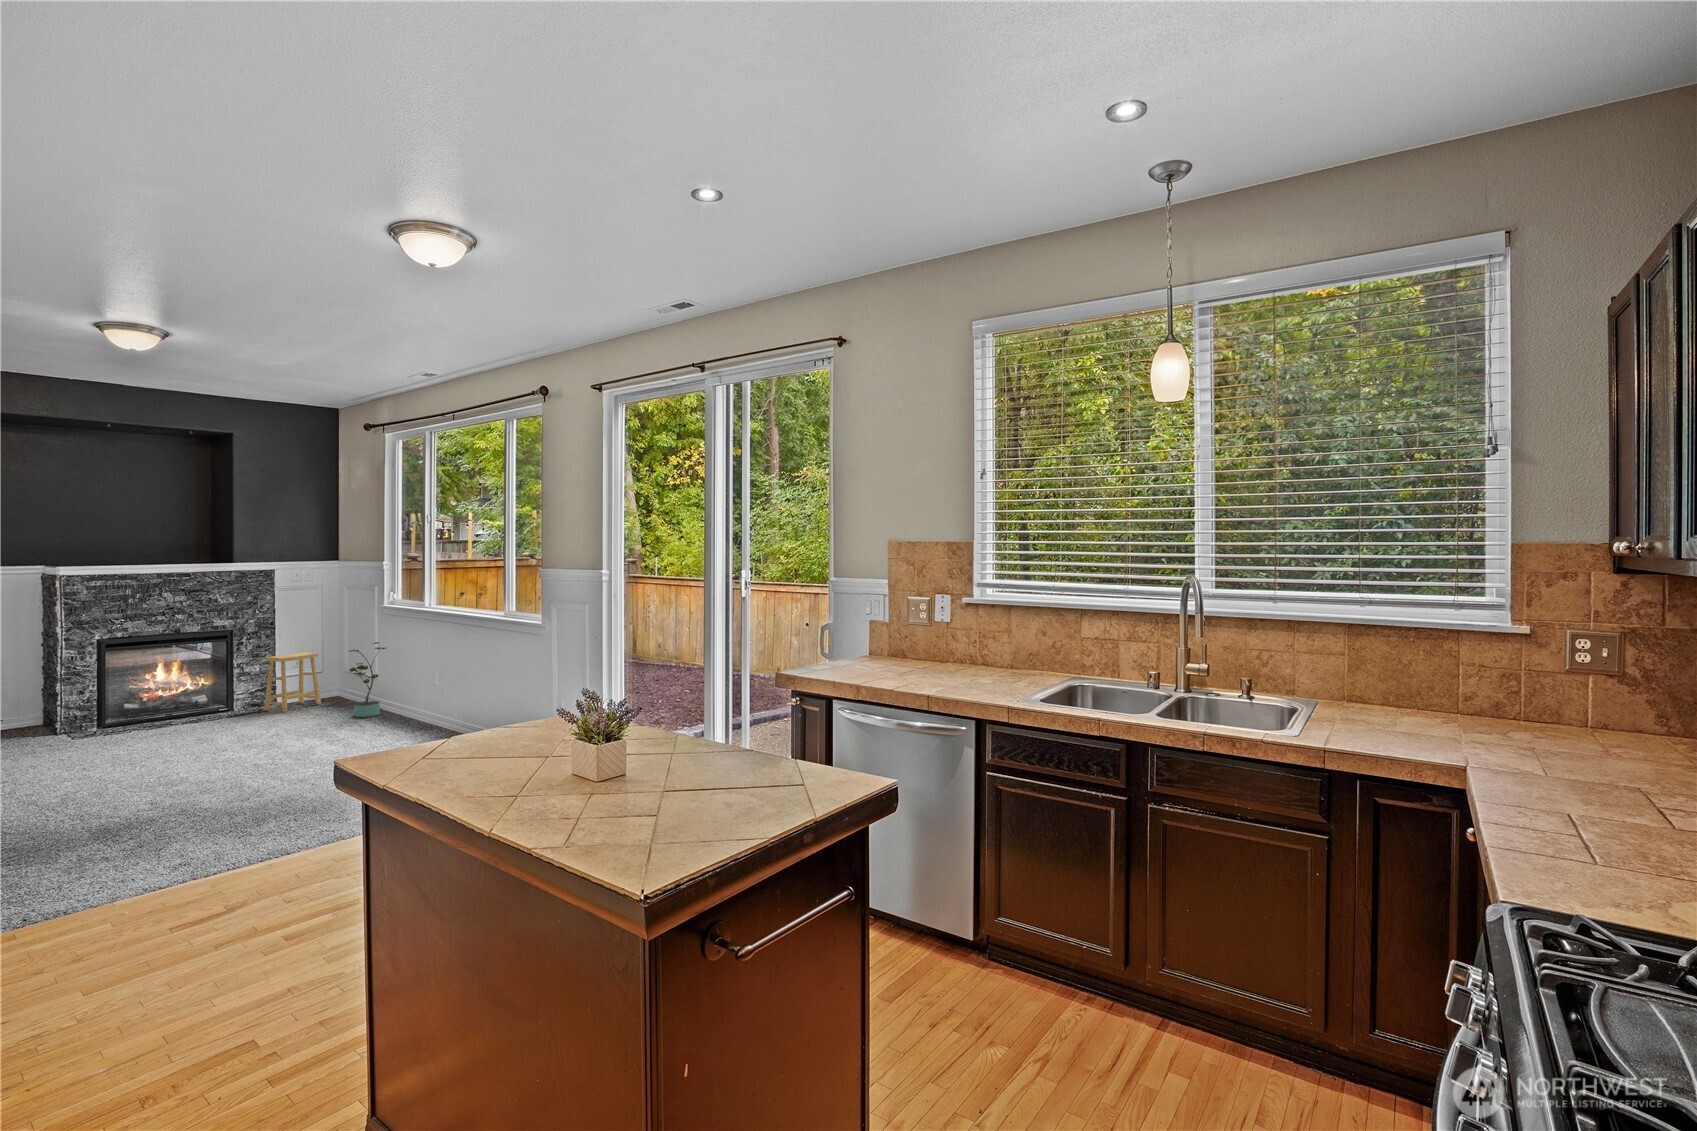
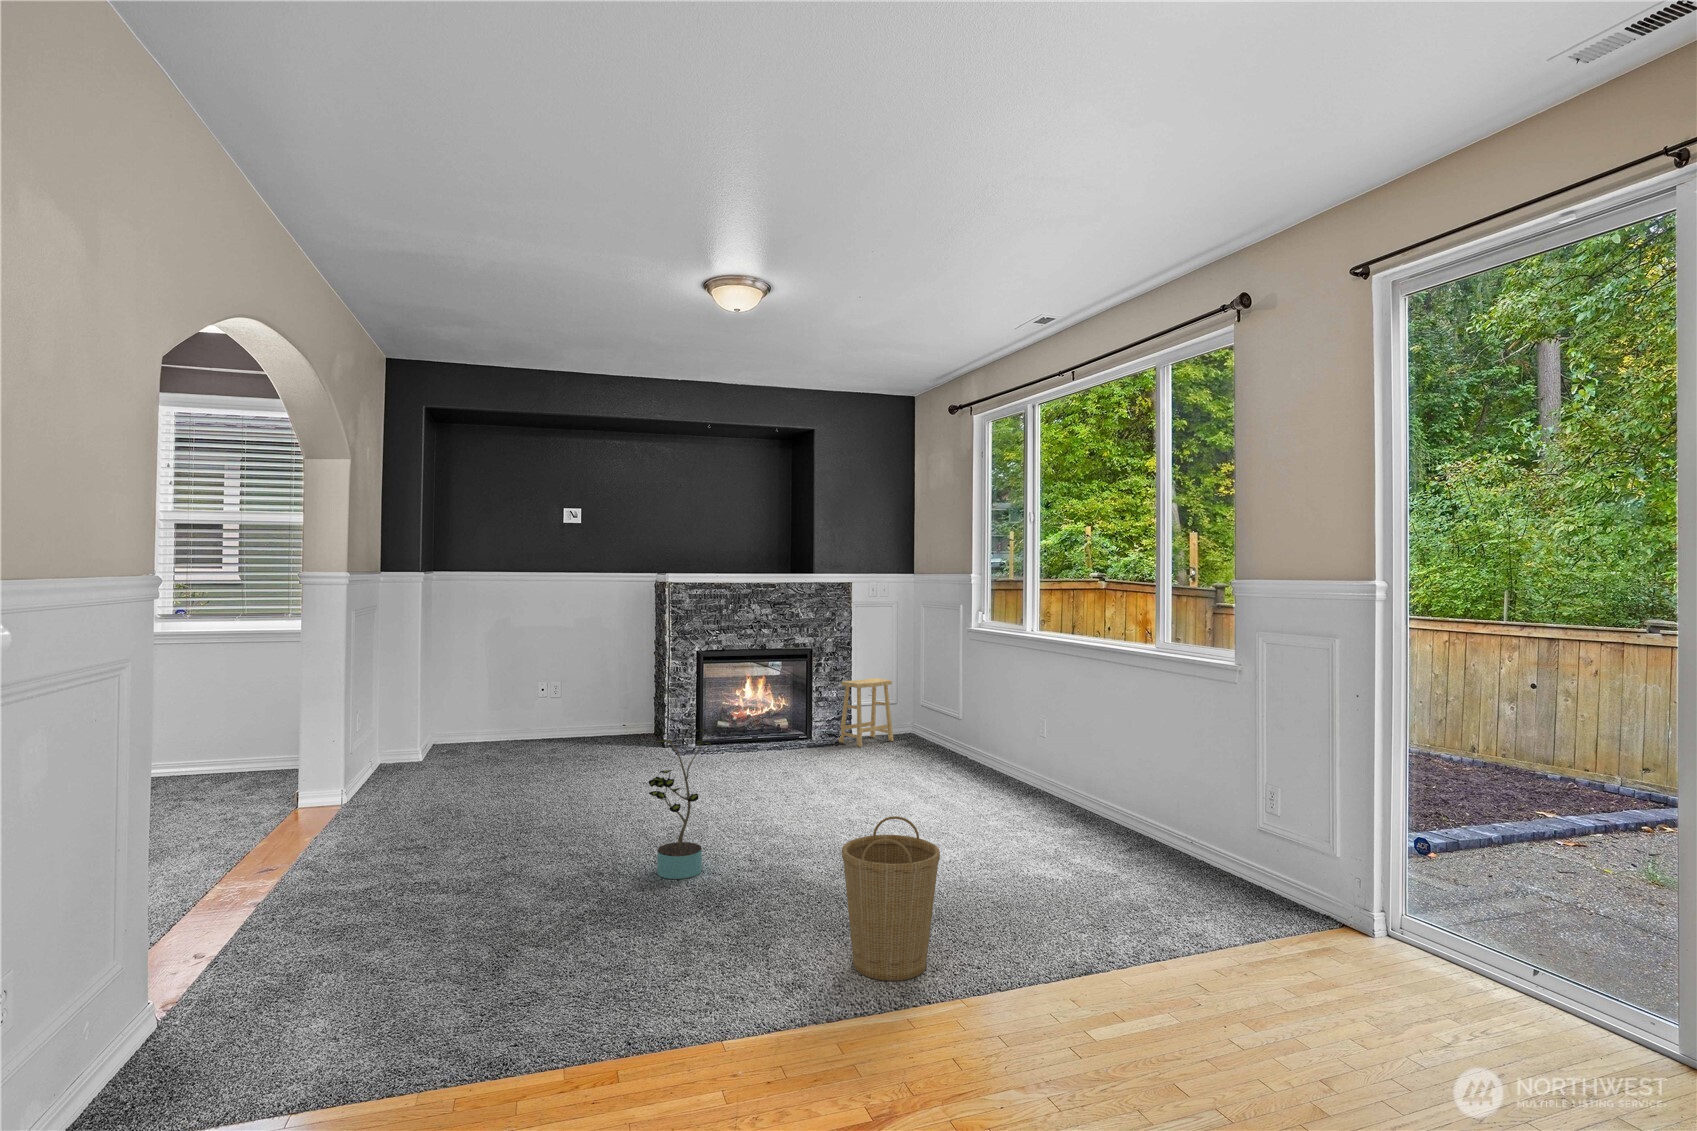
potted plant: present [349,642,386,717] -> present [649,729,713,879]
basket: none [222,740,302,845] -> present [842,816,940,981]

